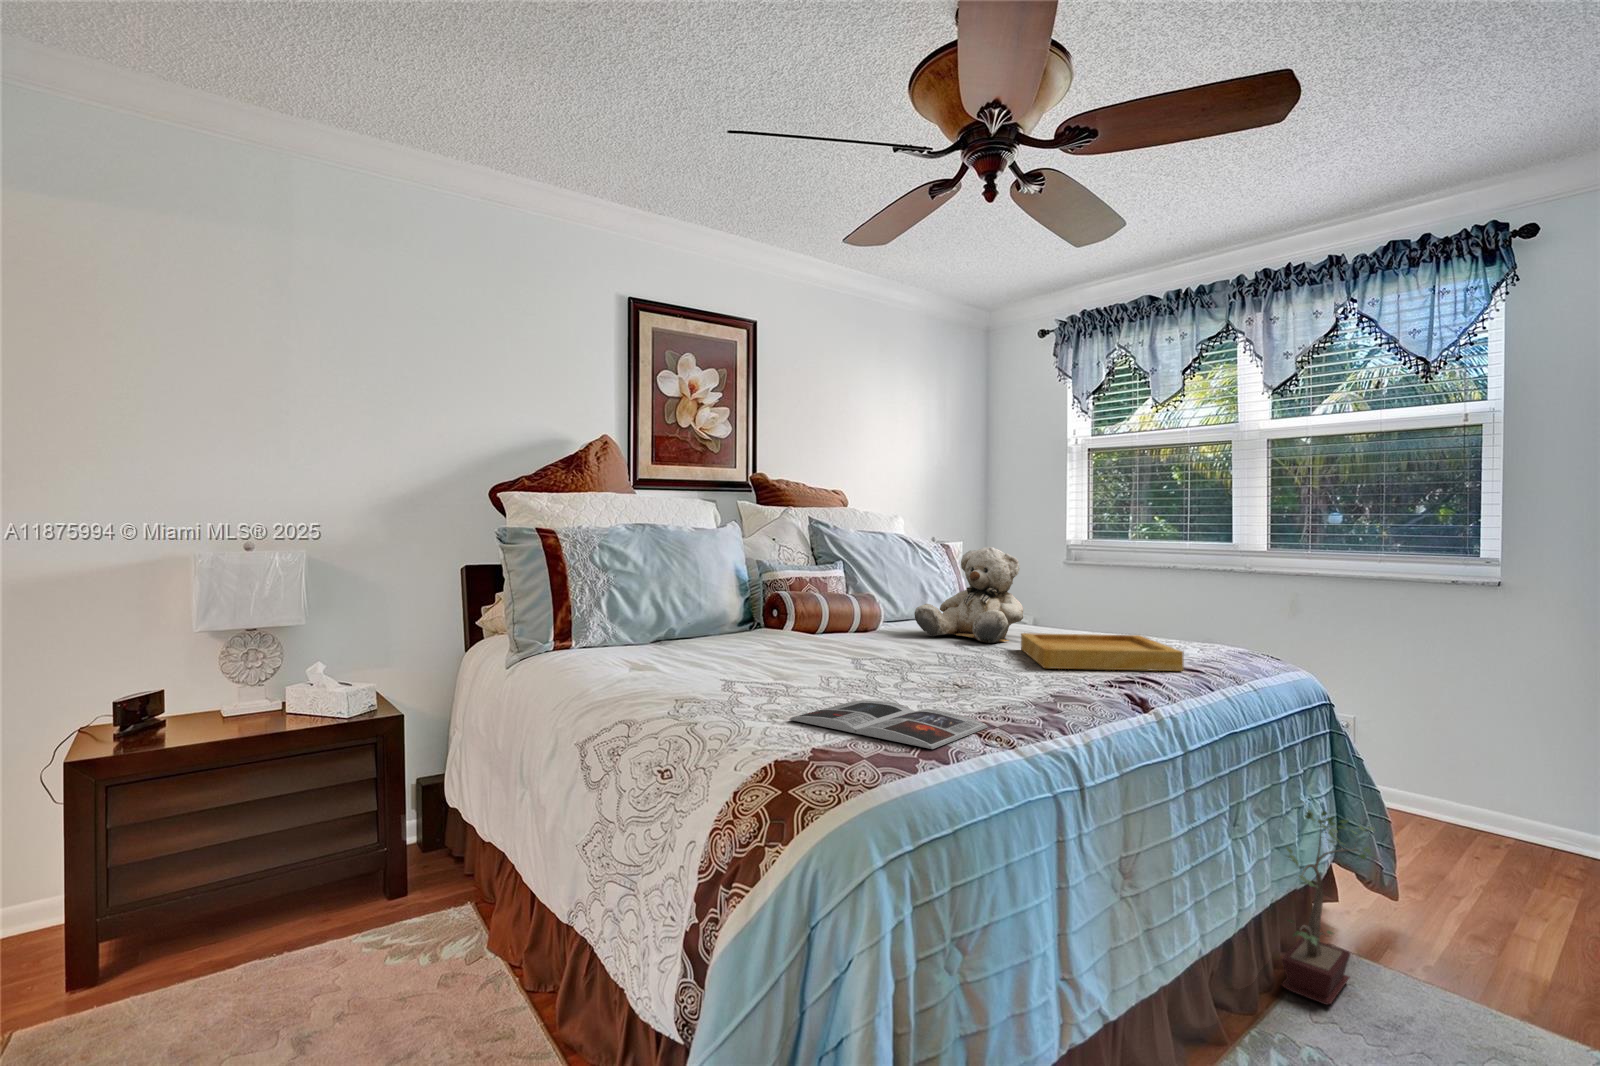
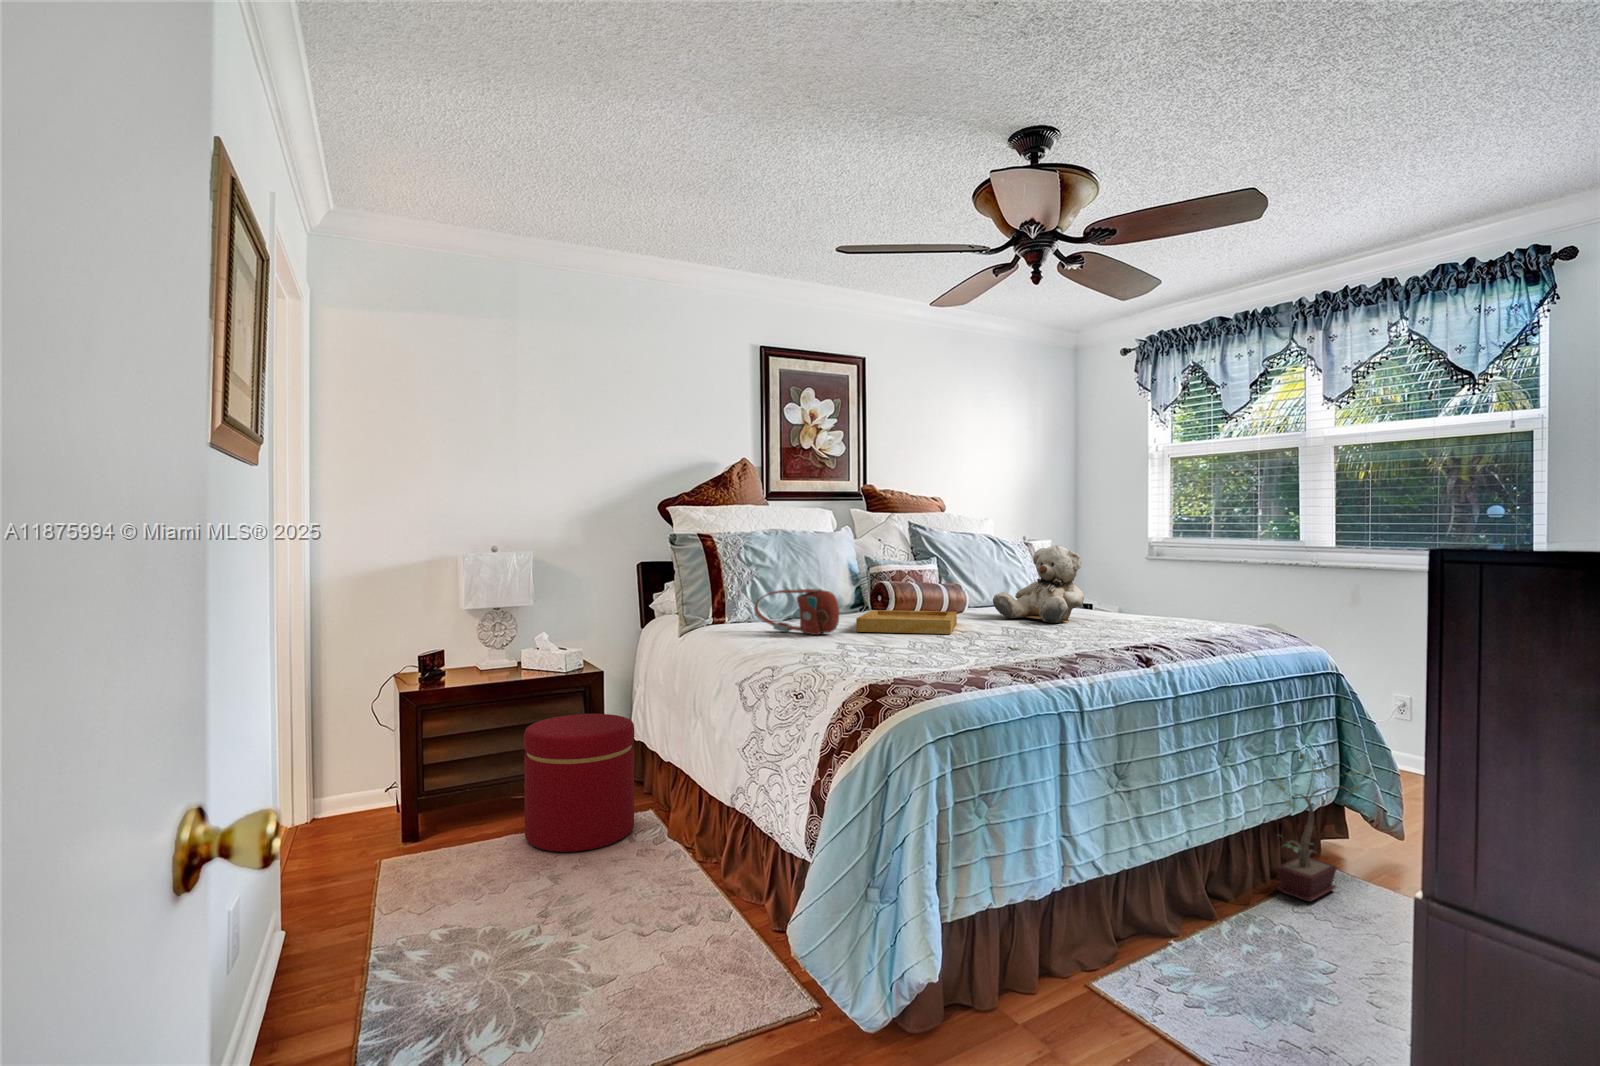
handbag: none [610,603,726,666] -> present [754,589,839,635]
tray: present [1021,633,1184,671] -> present [856,610,957,634]
magazine: present [789,700,988,749] -> none [881,654,1018,679]
ottoman: none [258,778,435,995] -> present [524,714,634,852]

